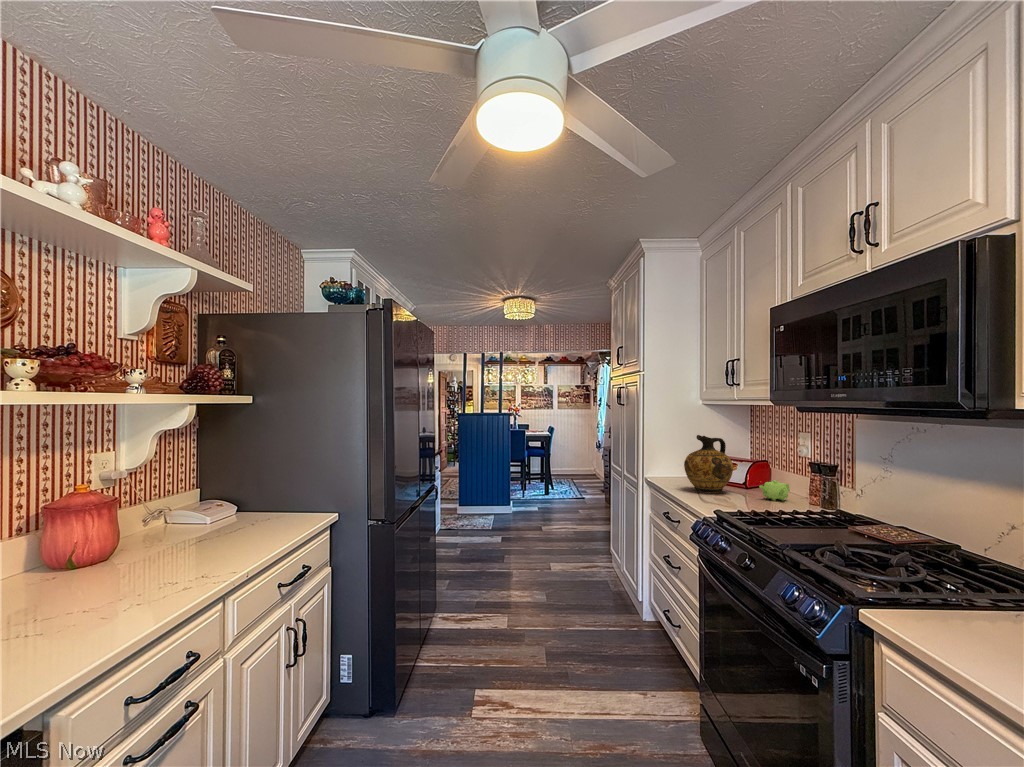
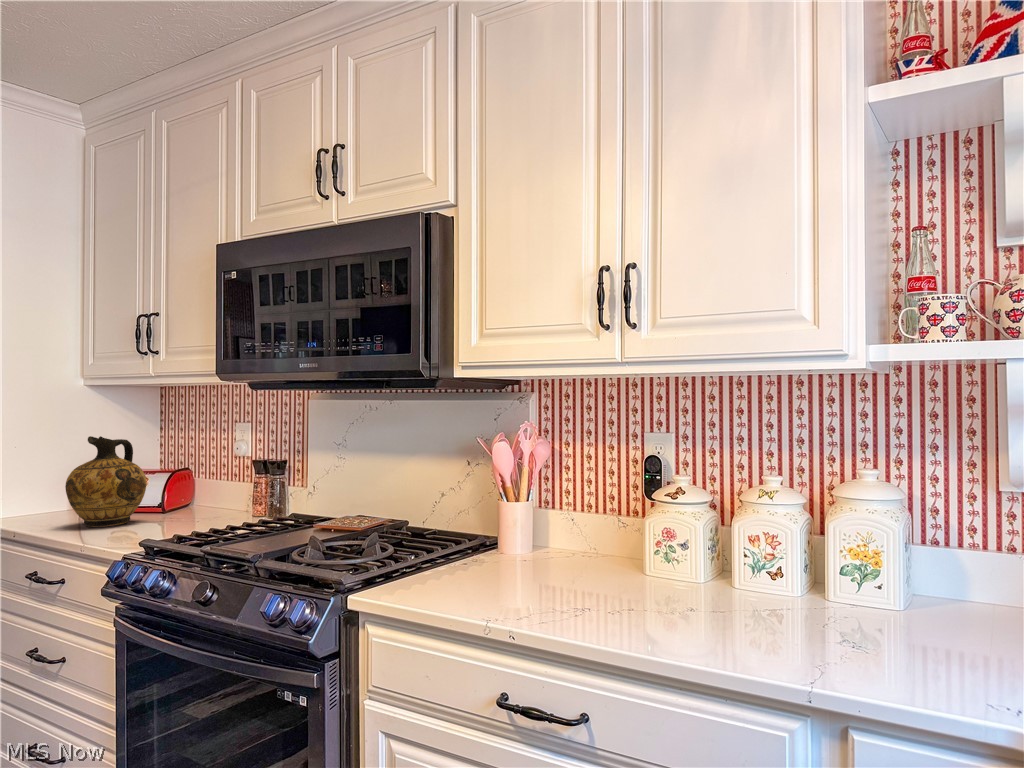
teapot: present [759,480,790,501] -> none [187,491,226,520]

